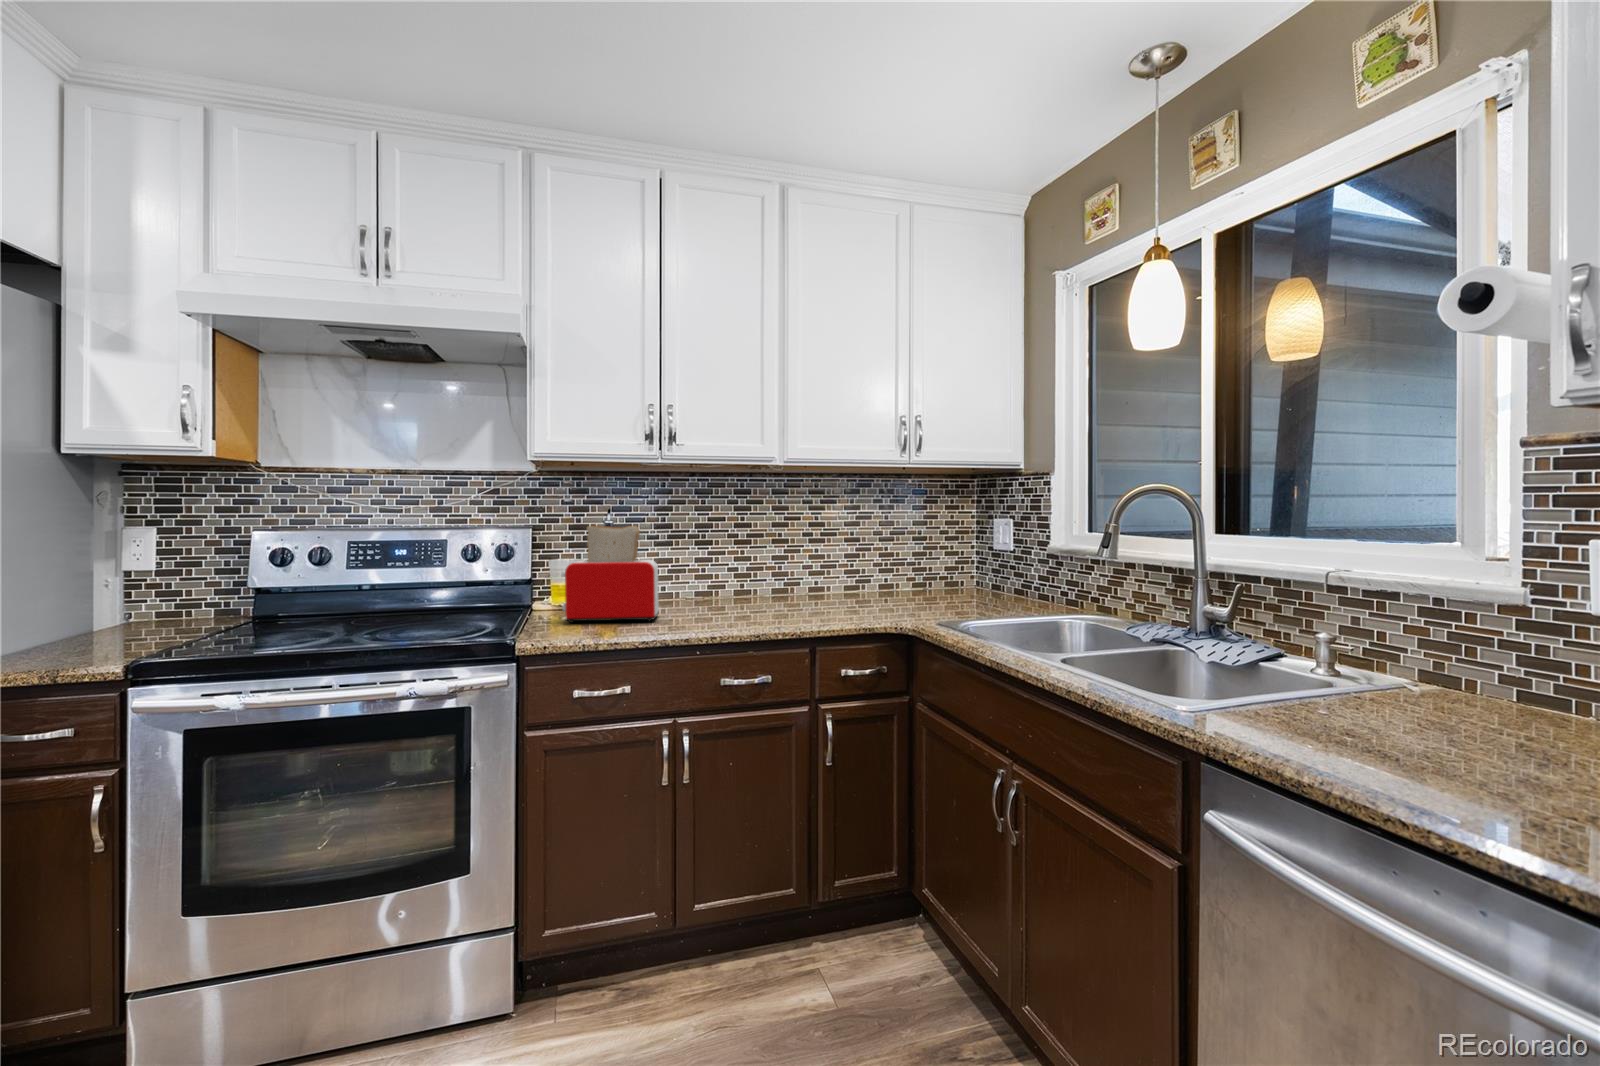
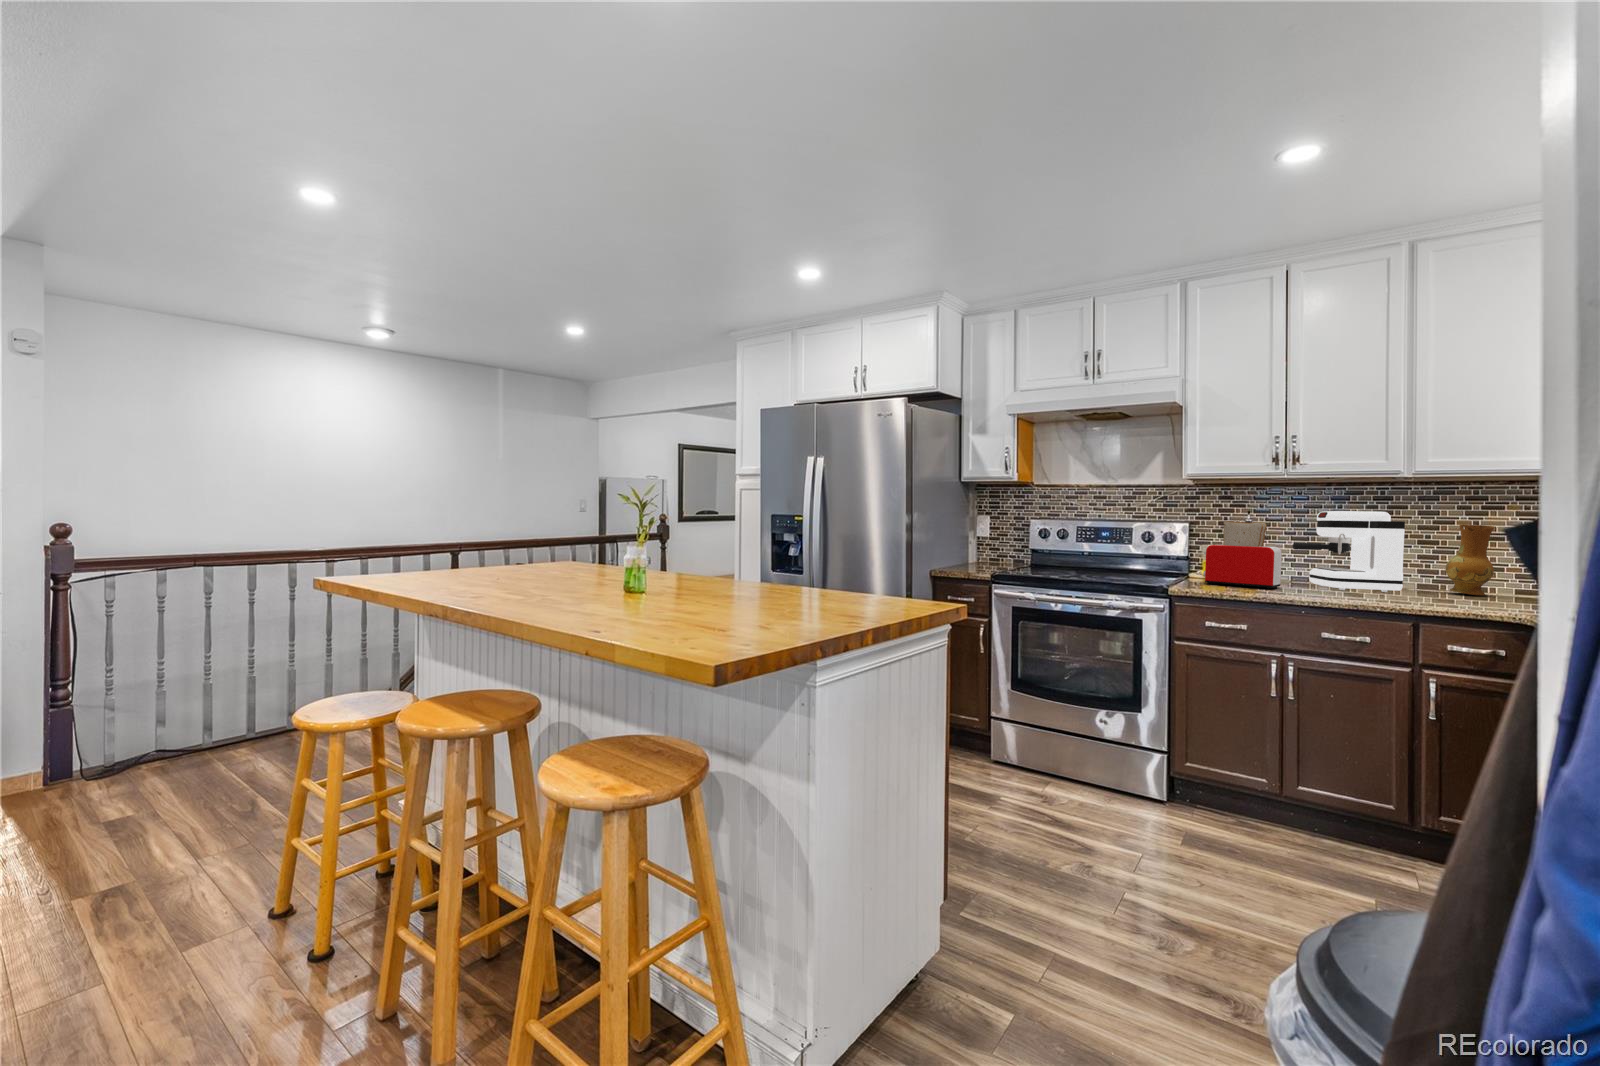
coffee maker: none [665,509,776,611] -> present [1293,511,1405,592]
ceramic jug: none [802,522,839,600] -> present [1446,524,1494,595]

